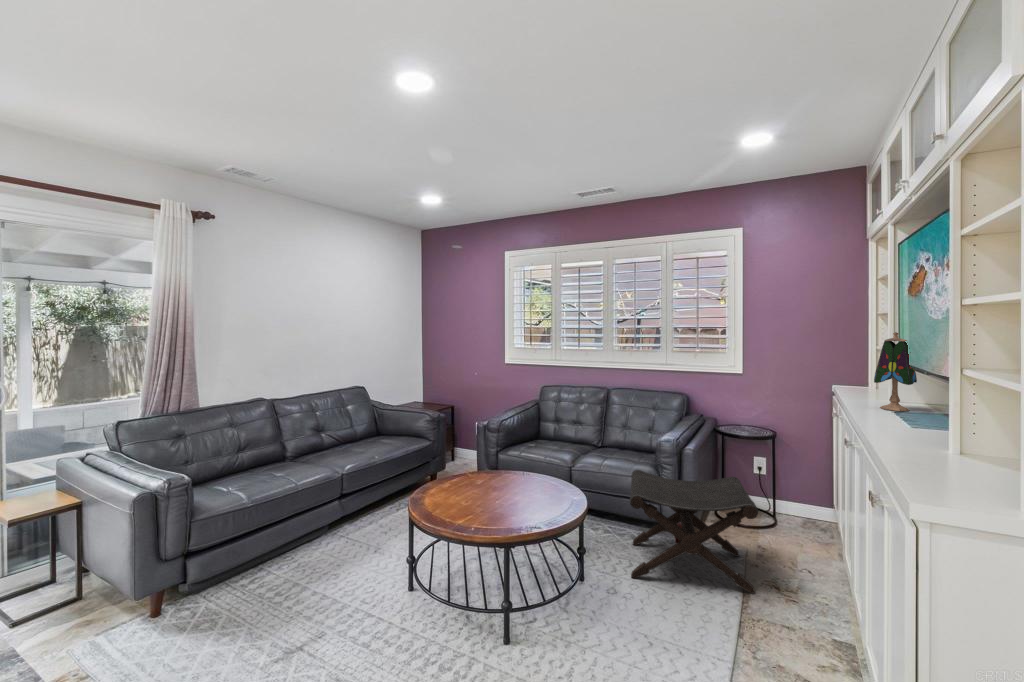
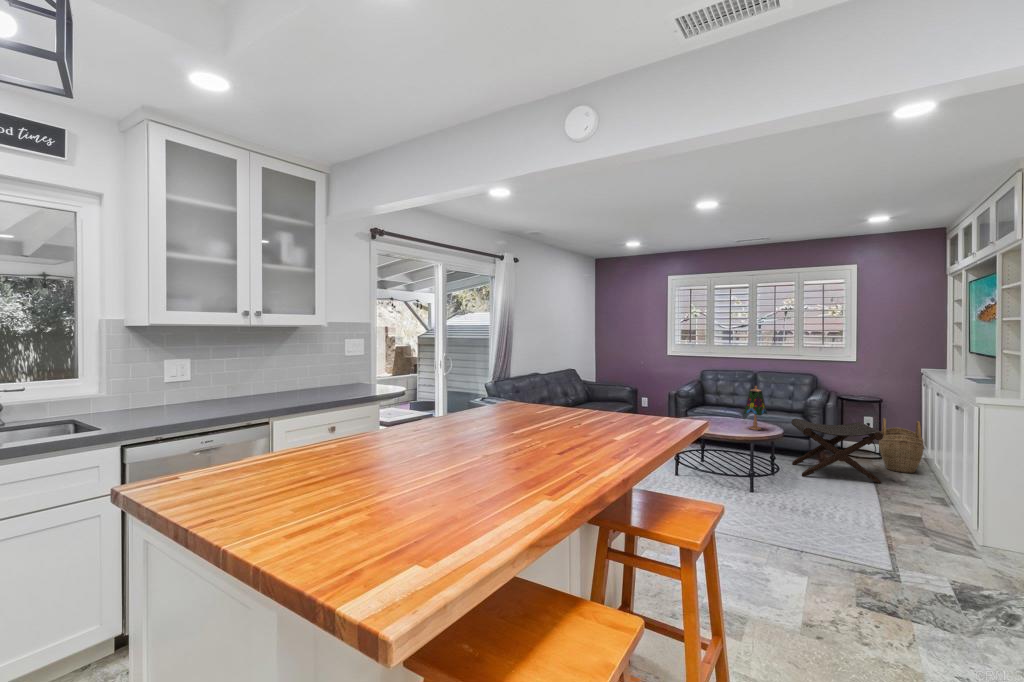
table lamp: present [874,332,917,411] -> present [744,386,767,430]
woven basket: none [766,467,831,561] -> present [879,418,924,473]

